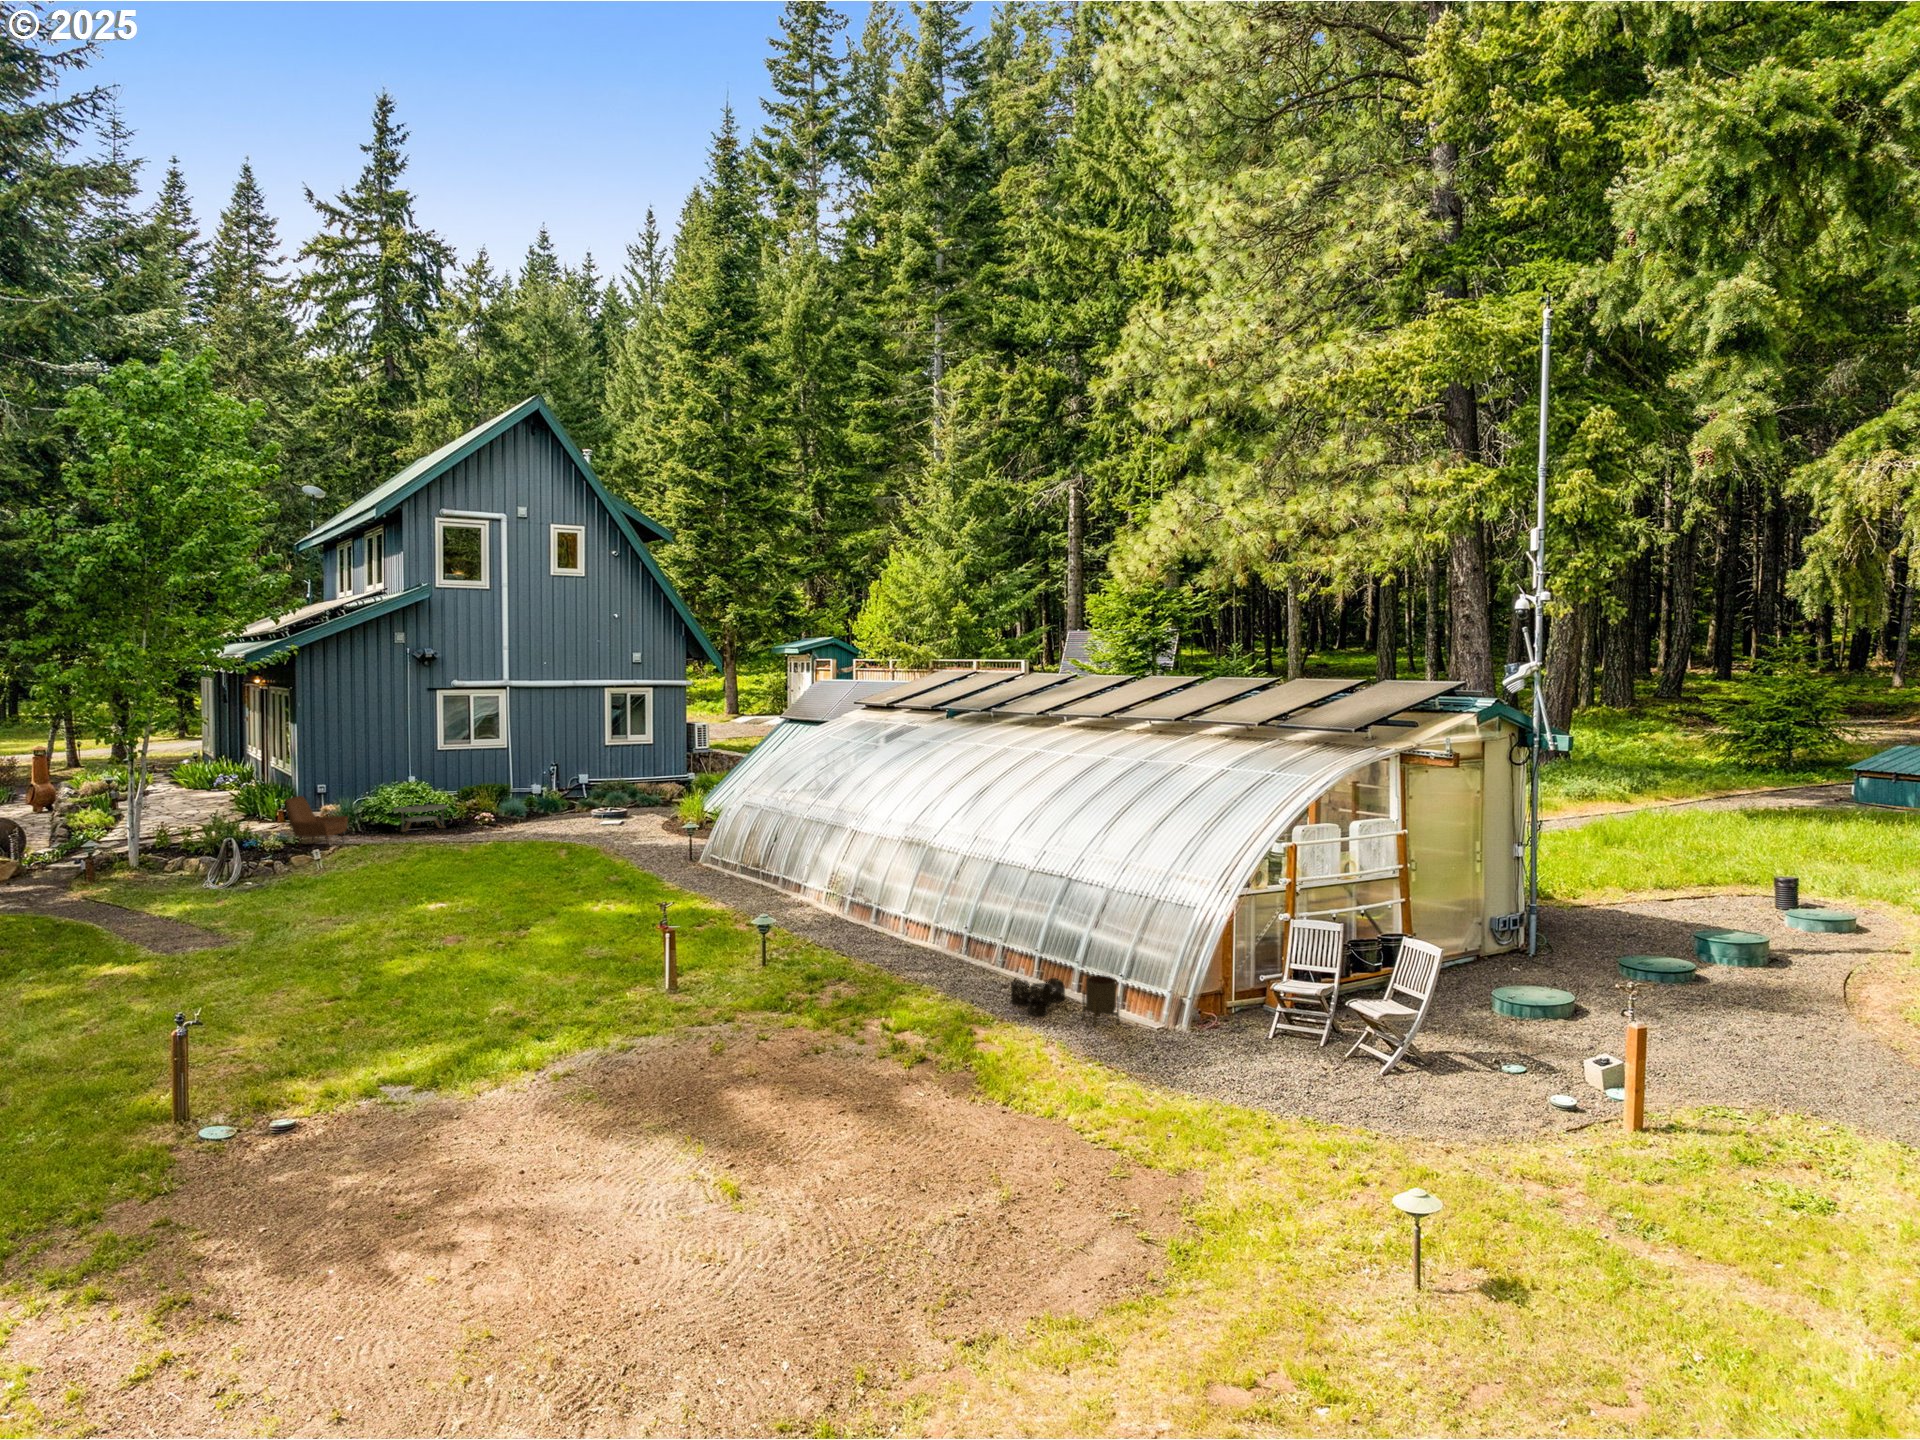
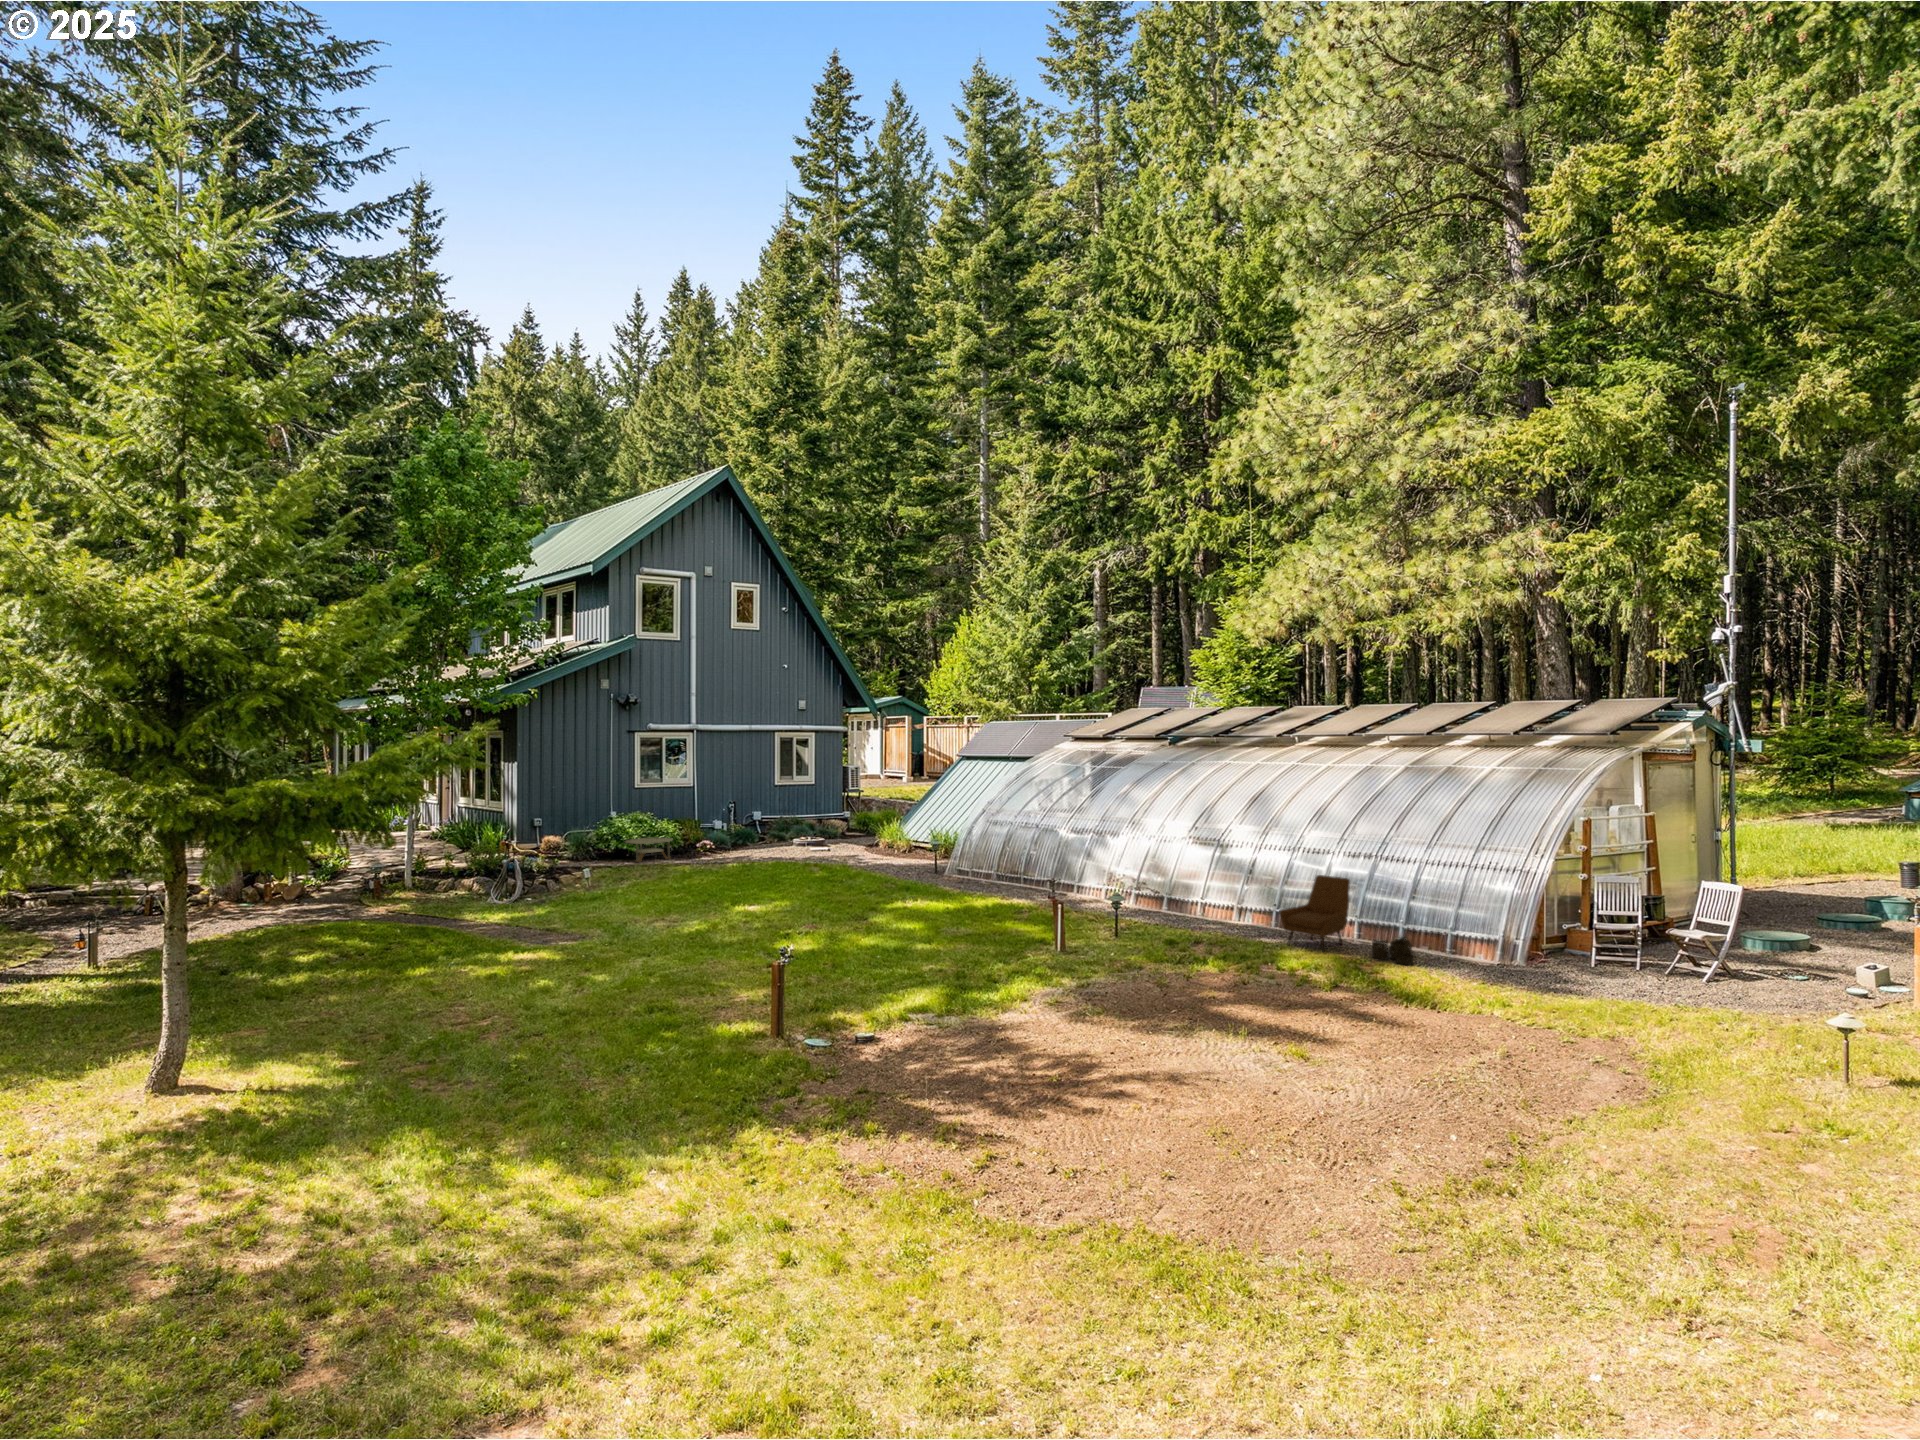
chair: present [285,796,348,847] -> present [1280,875,1350,951]
planter: present [1082,975,1120,1026] -> none [1443,930,1478,970]

